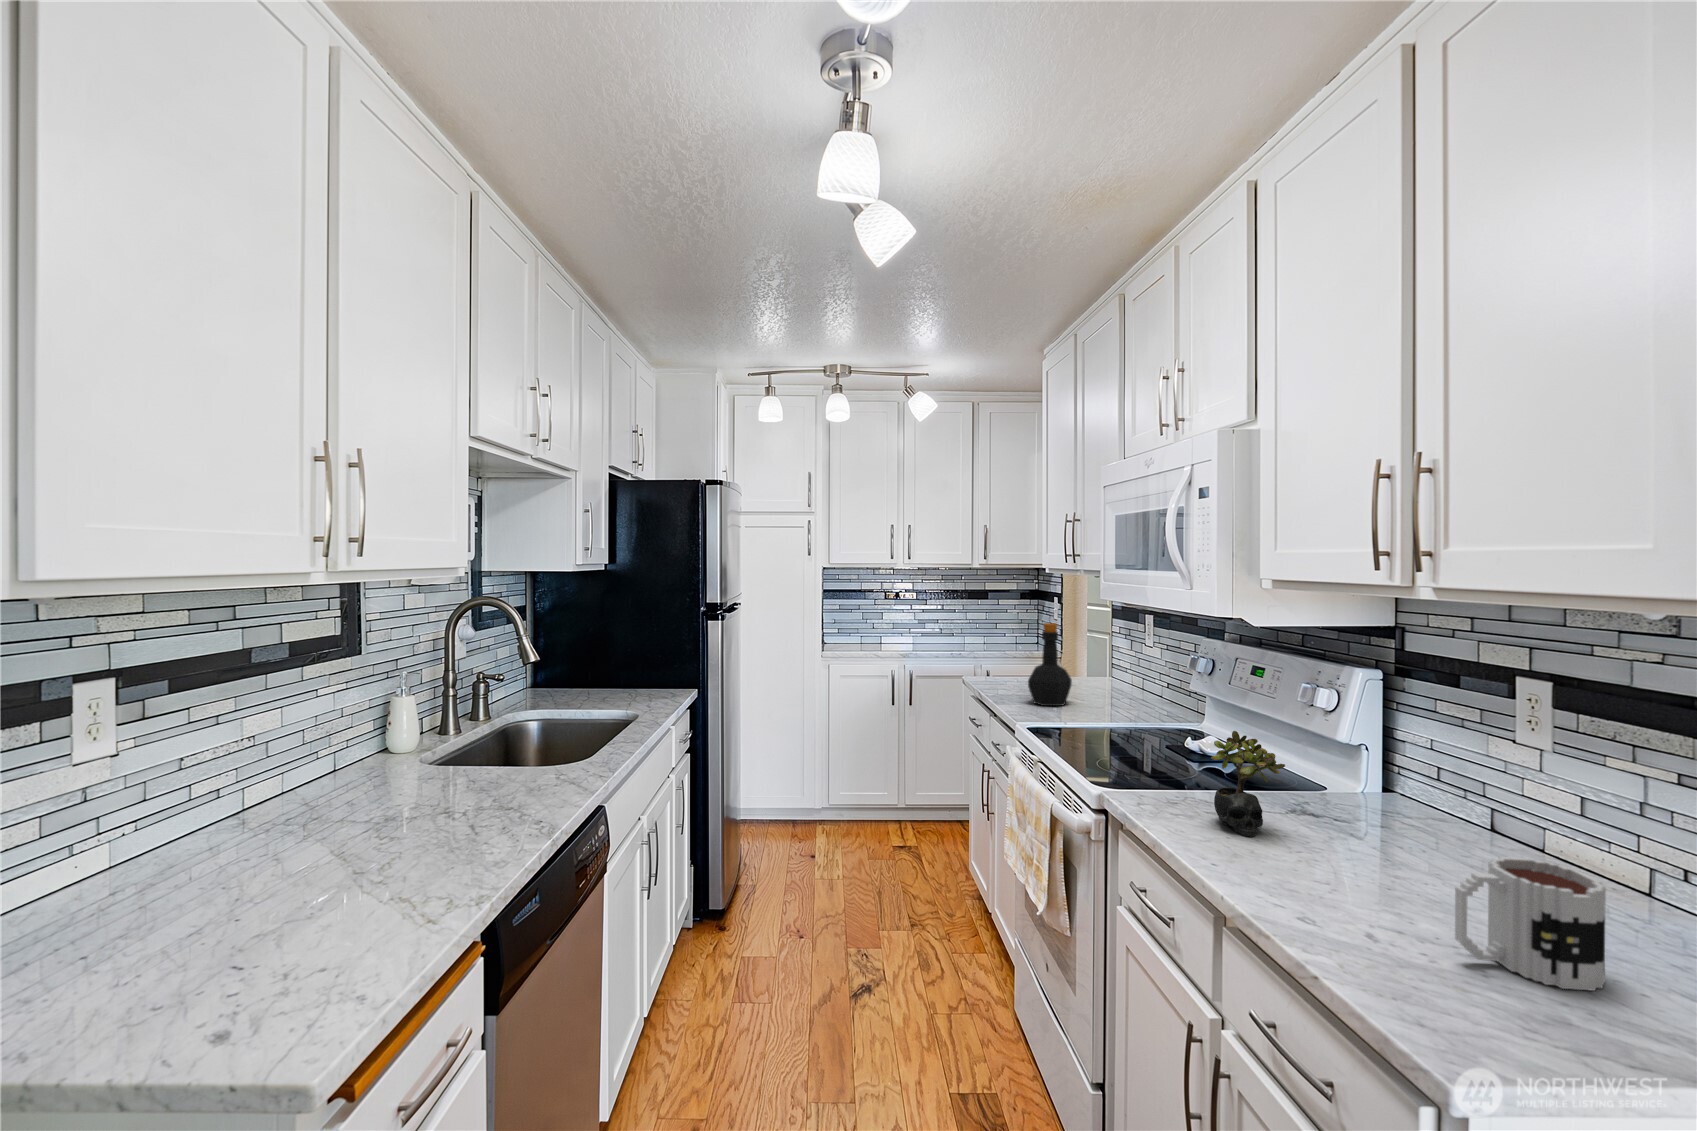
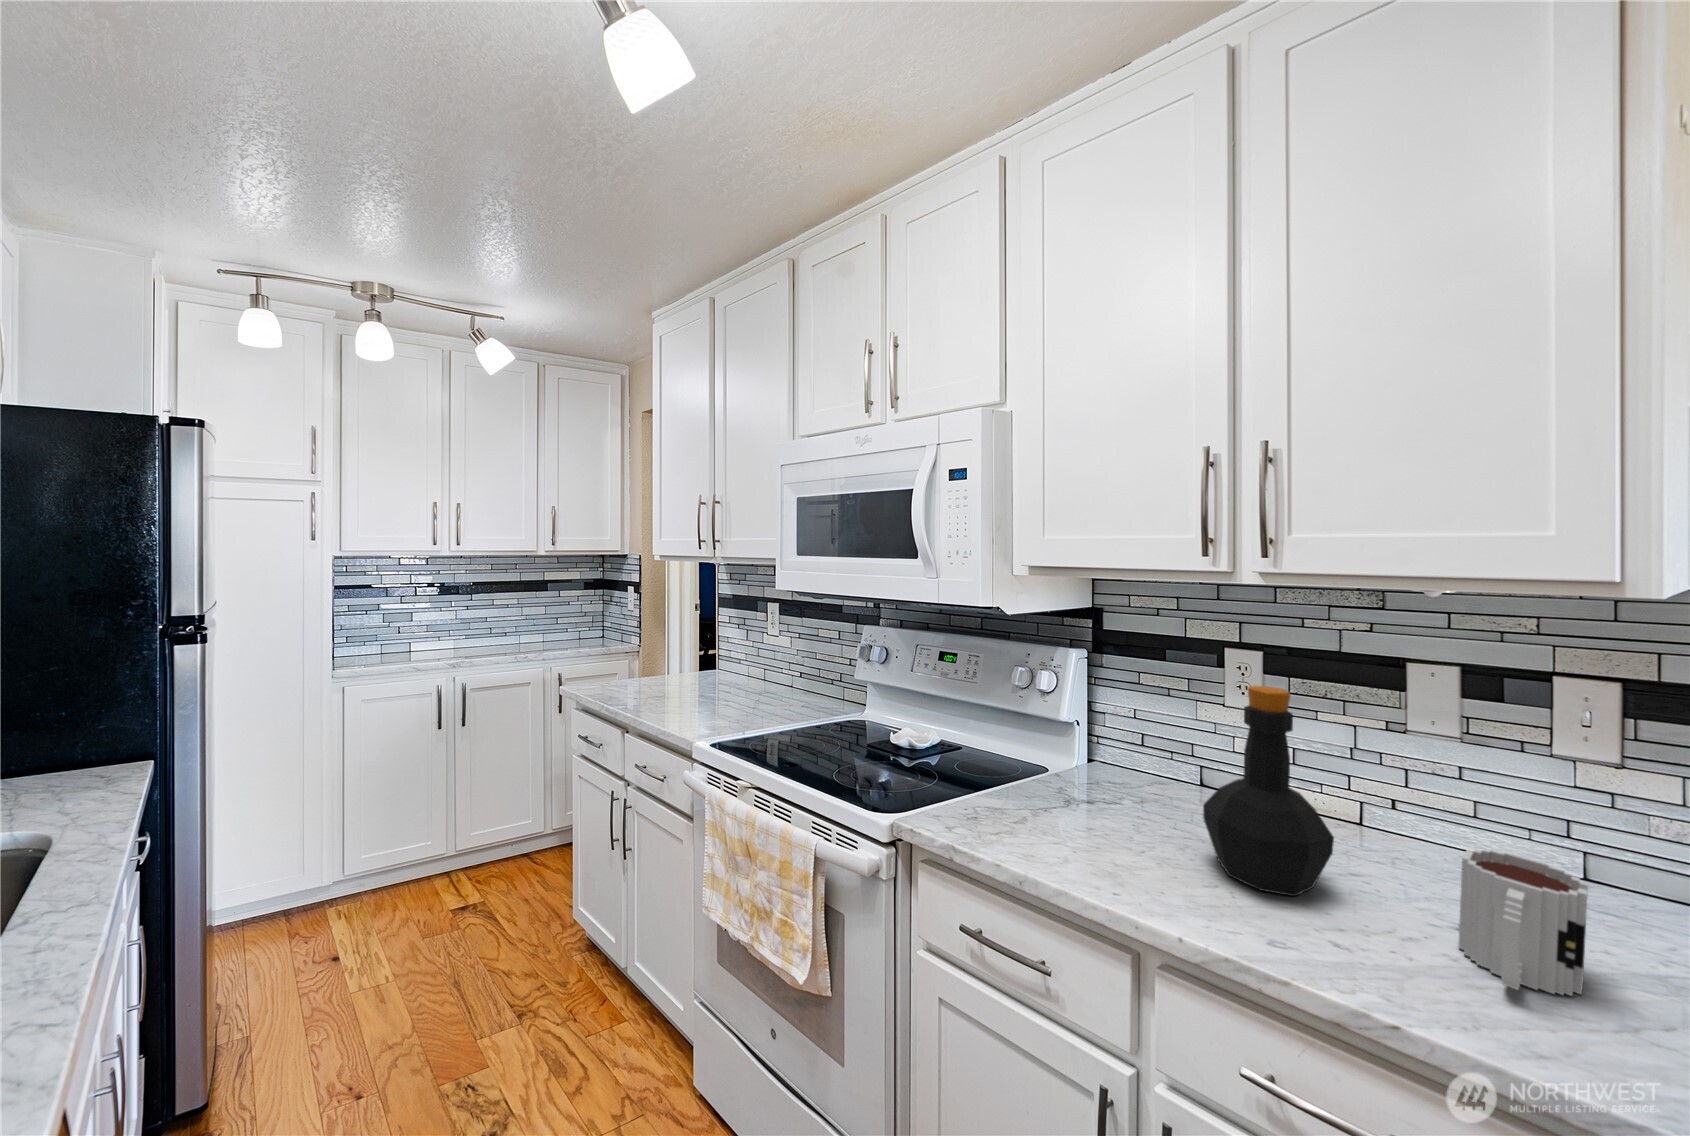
bottle: present [1028,623,1072,706] -> present [1203,685,1334,896]
succulent plant: present [1211,731,1285,836] -> none [1046,741,1132,866]

